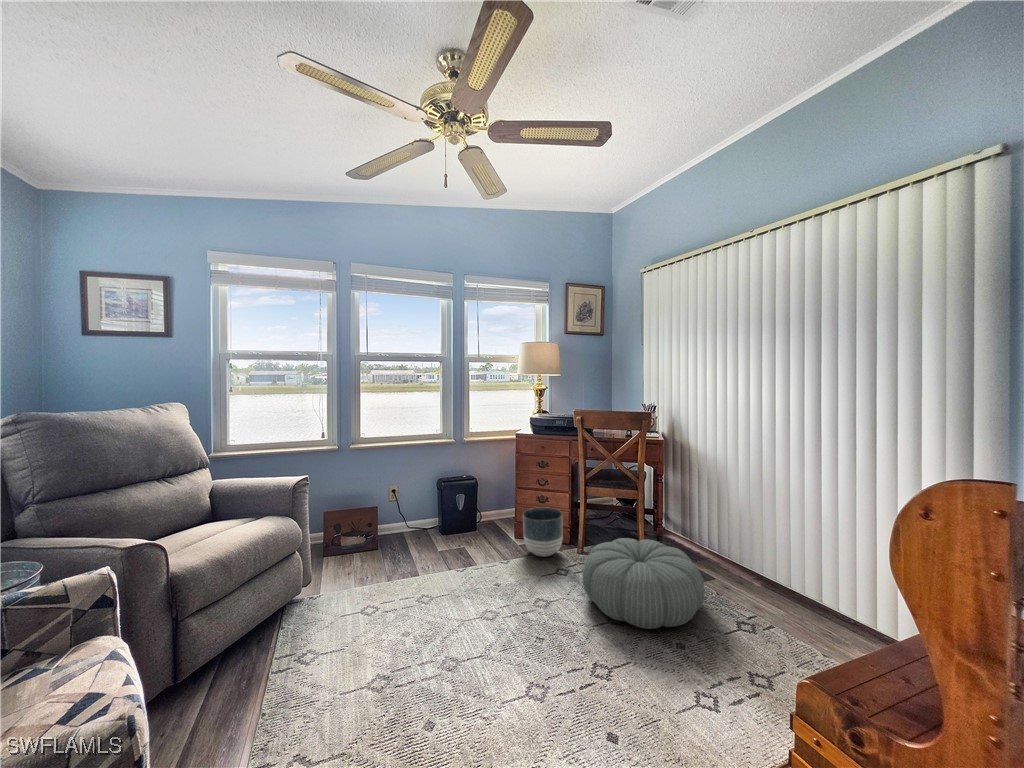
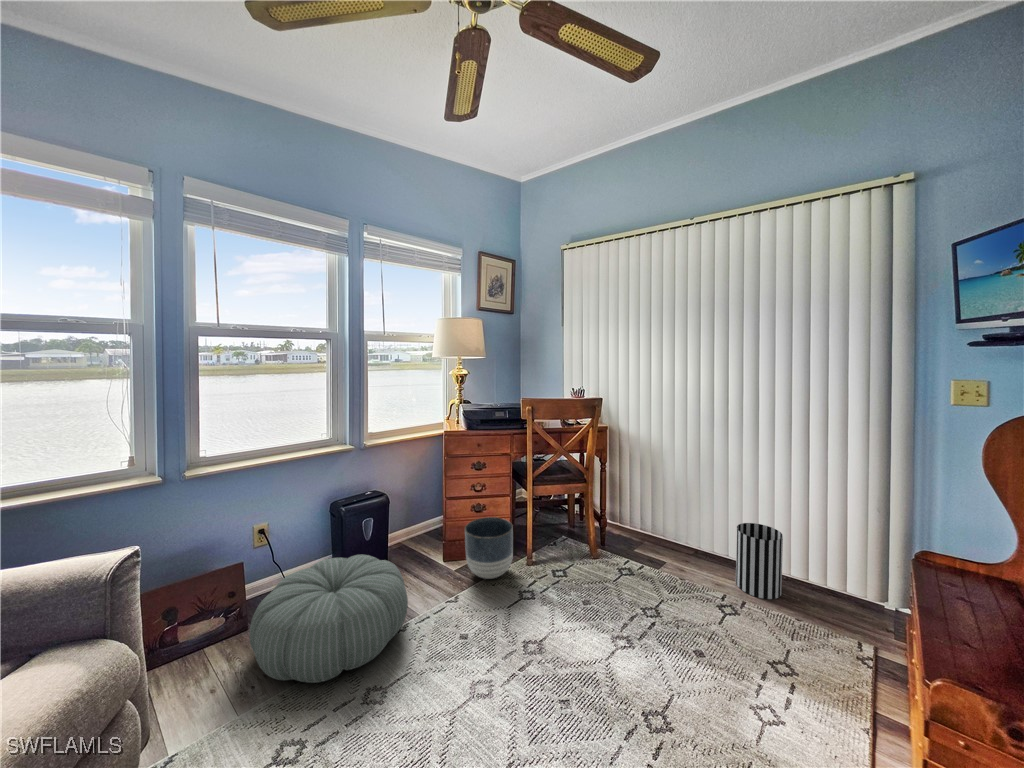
pouf: present [582,538,705,629] -> present [249,554,408,683]
wastebasket: none [778,549,830,632] -> present [736,523,783,599]

